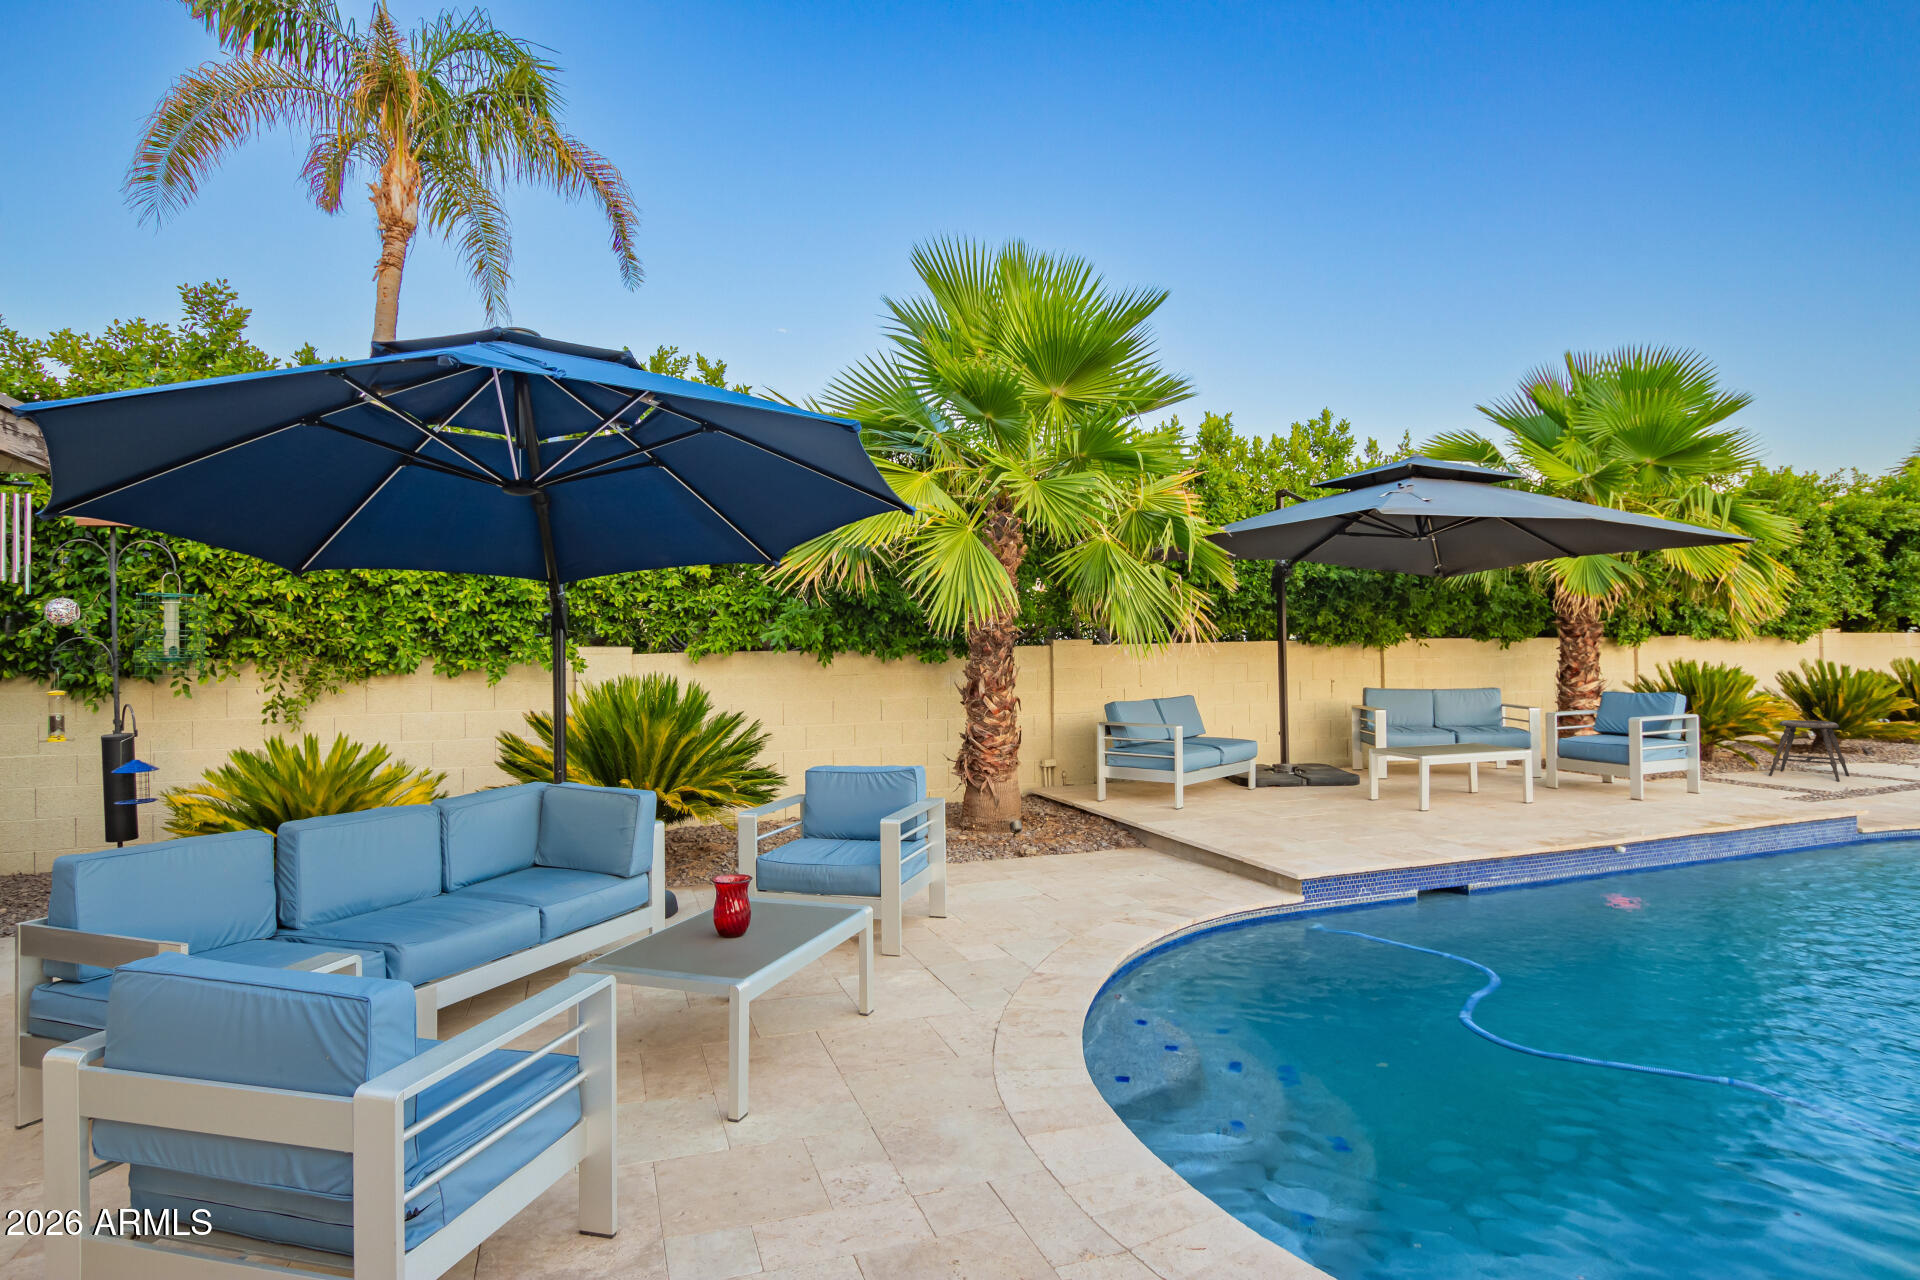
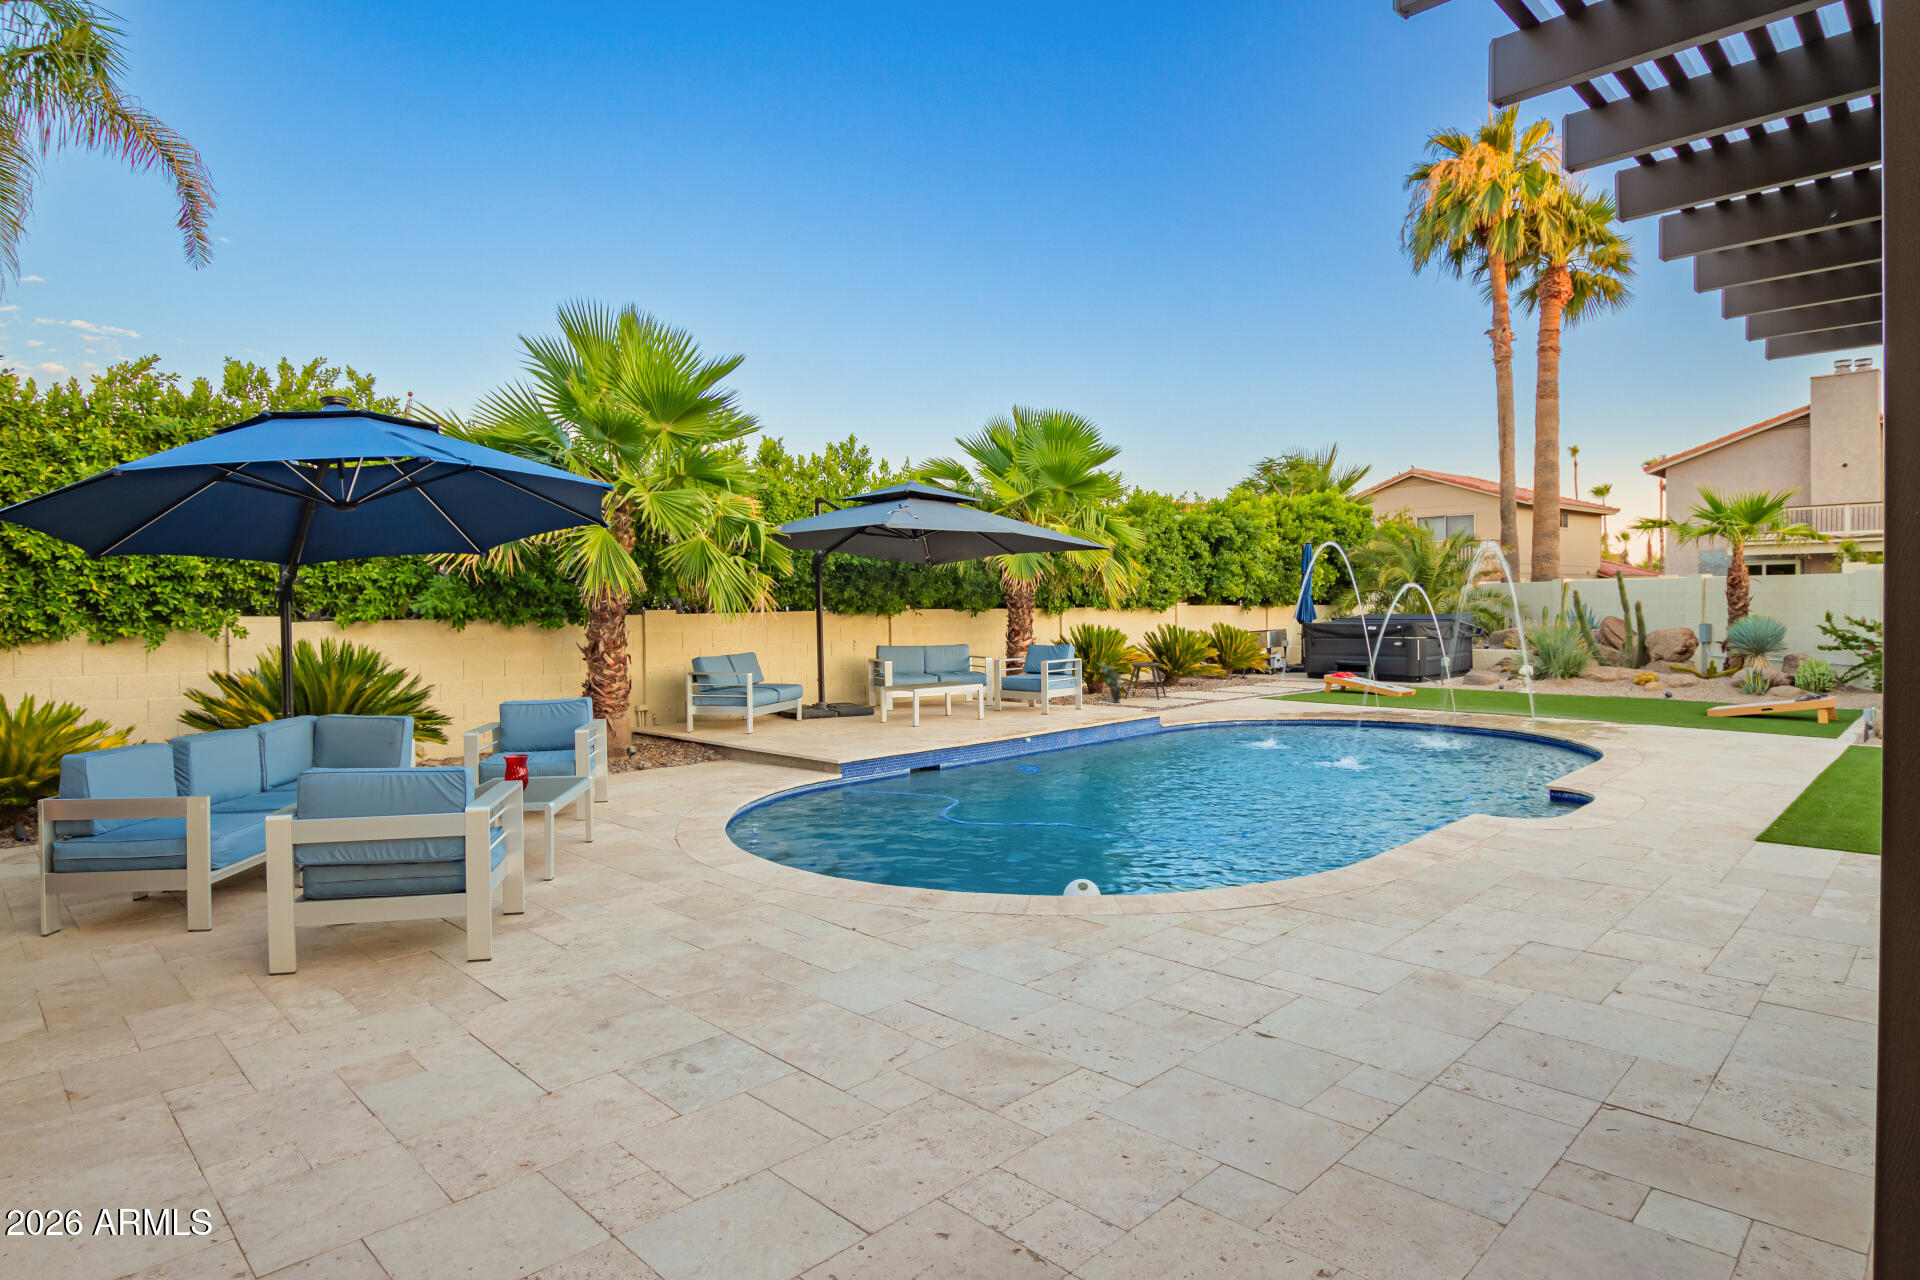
potted plant: none [1720,719,1771,784] -> present [1100,663,1121,703]

